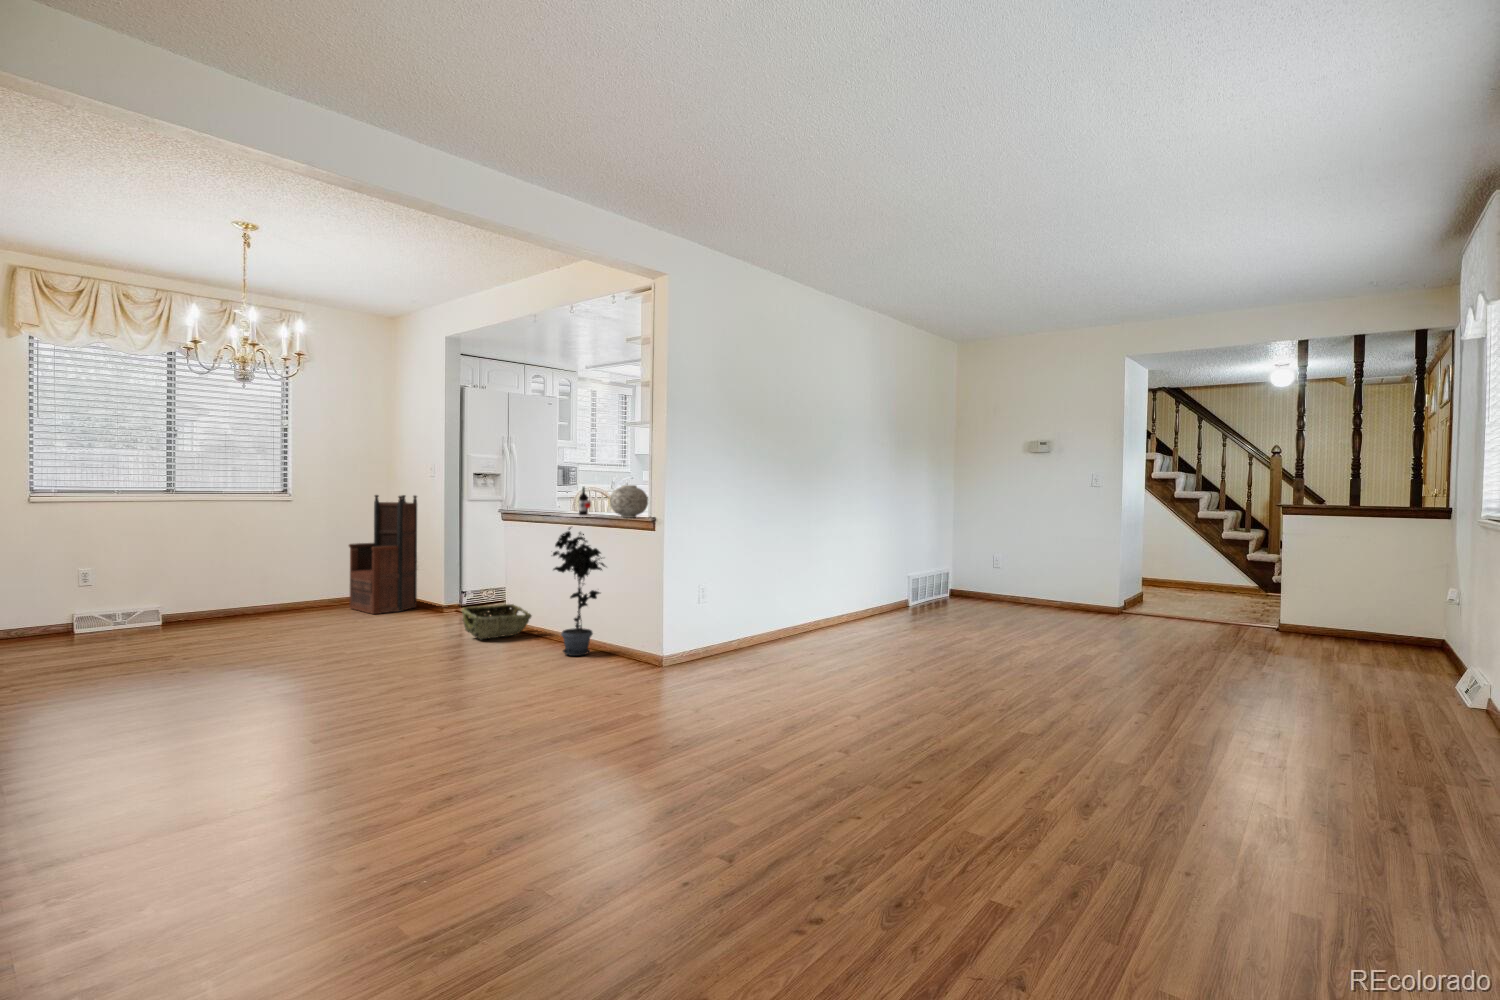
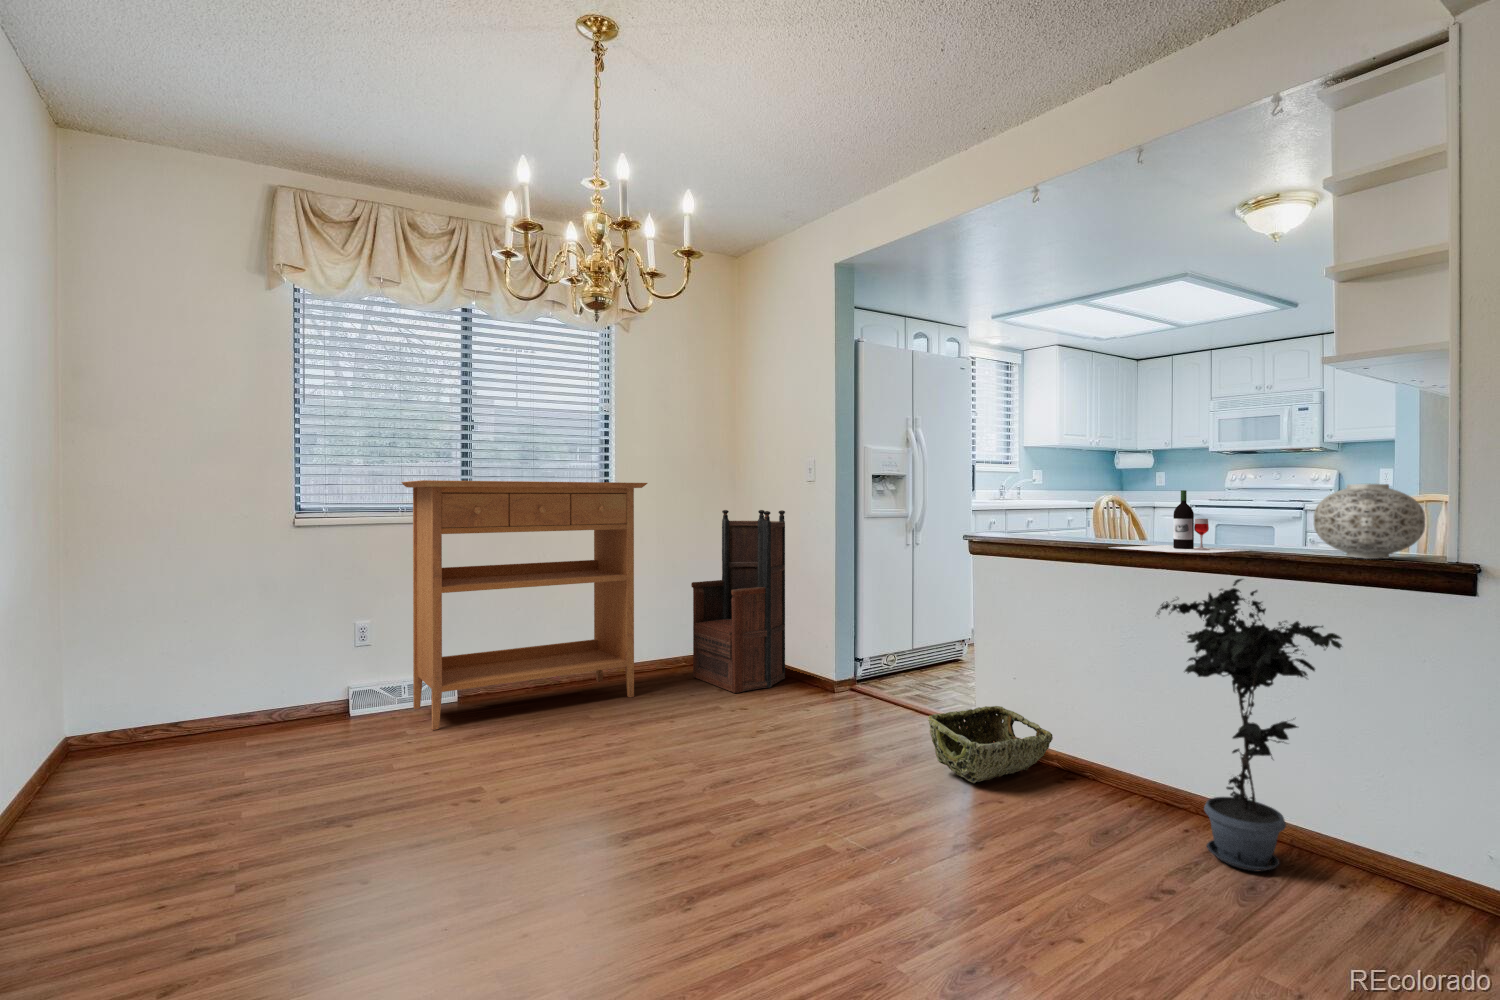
console table: none [116,472,310,636] -> present [401,480,647,730]

